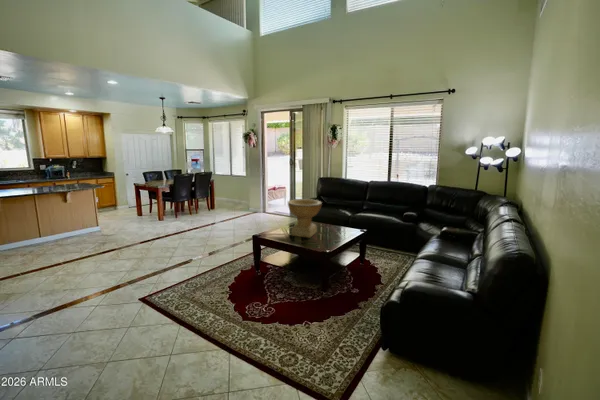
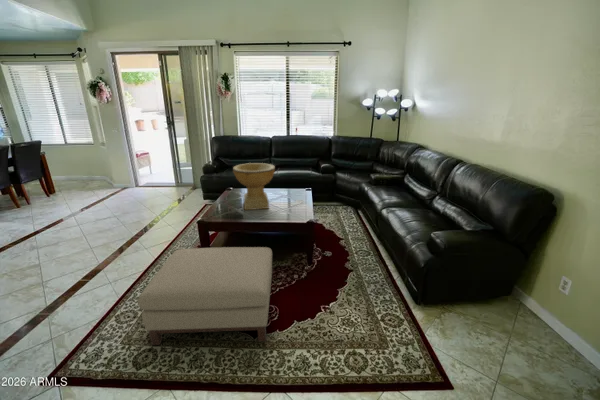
ottoman: none [187,251,284,325] -> present [138,247,272,345]

